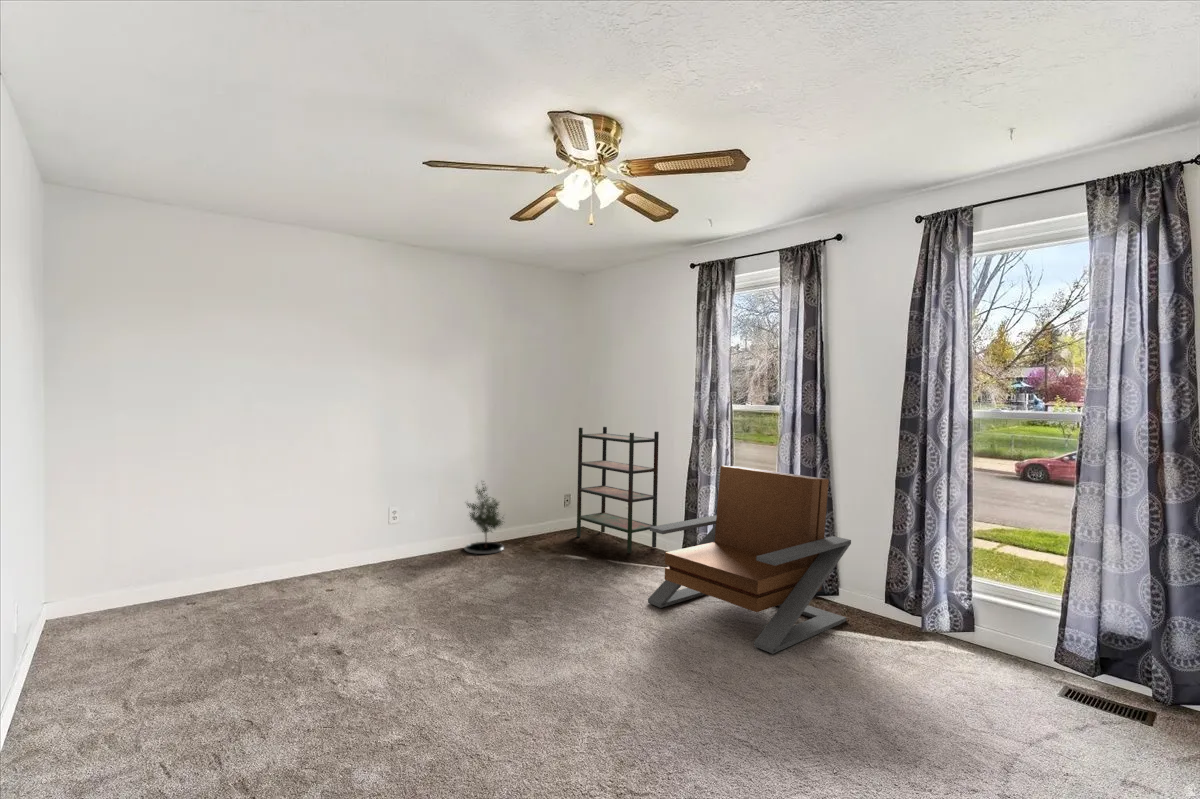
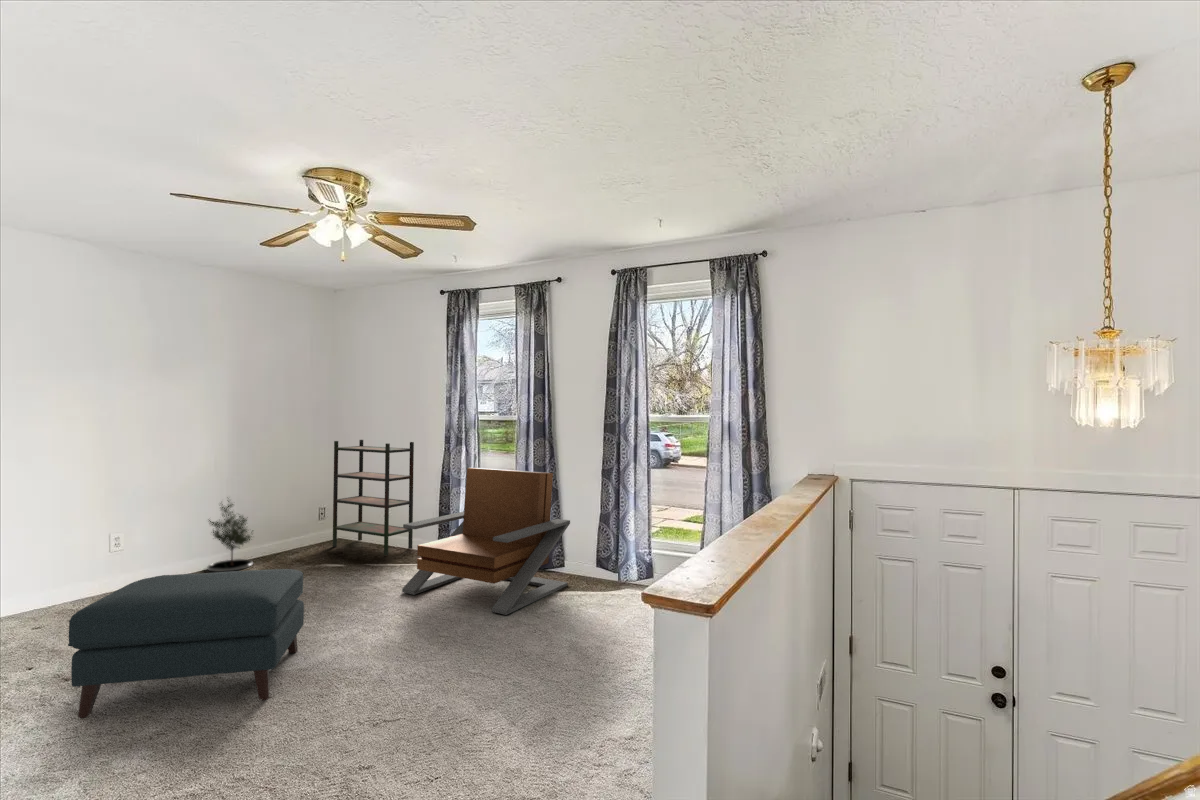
ottoman: none [332,566,548,725] -> present [68,569,304,719]

